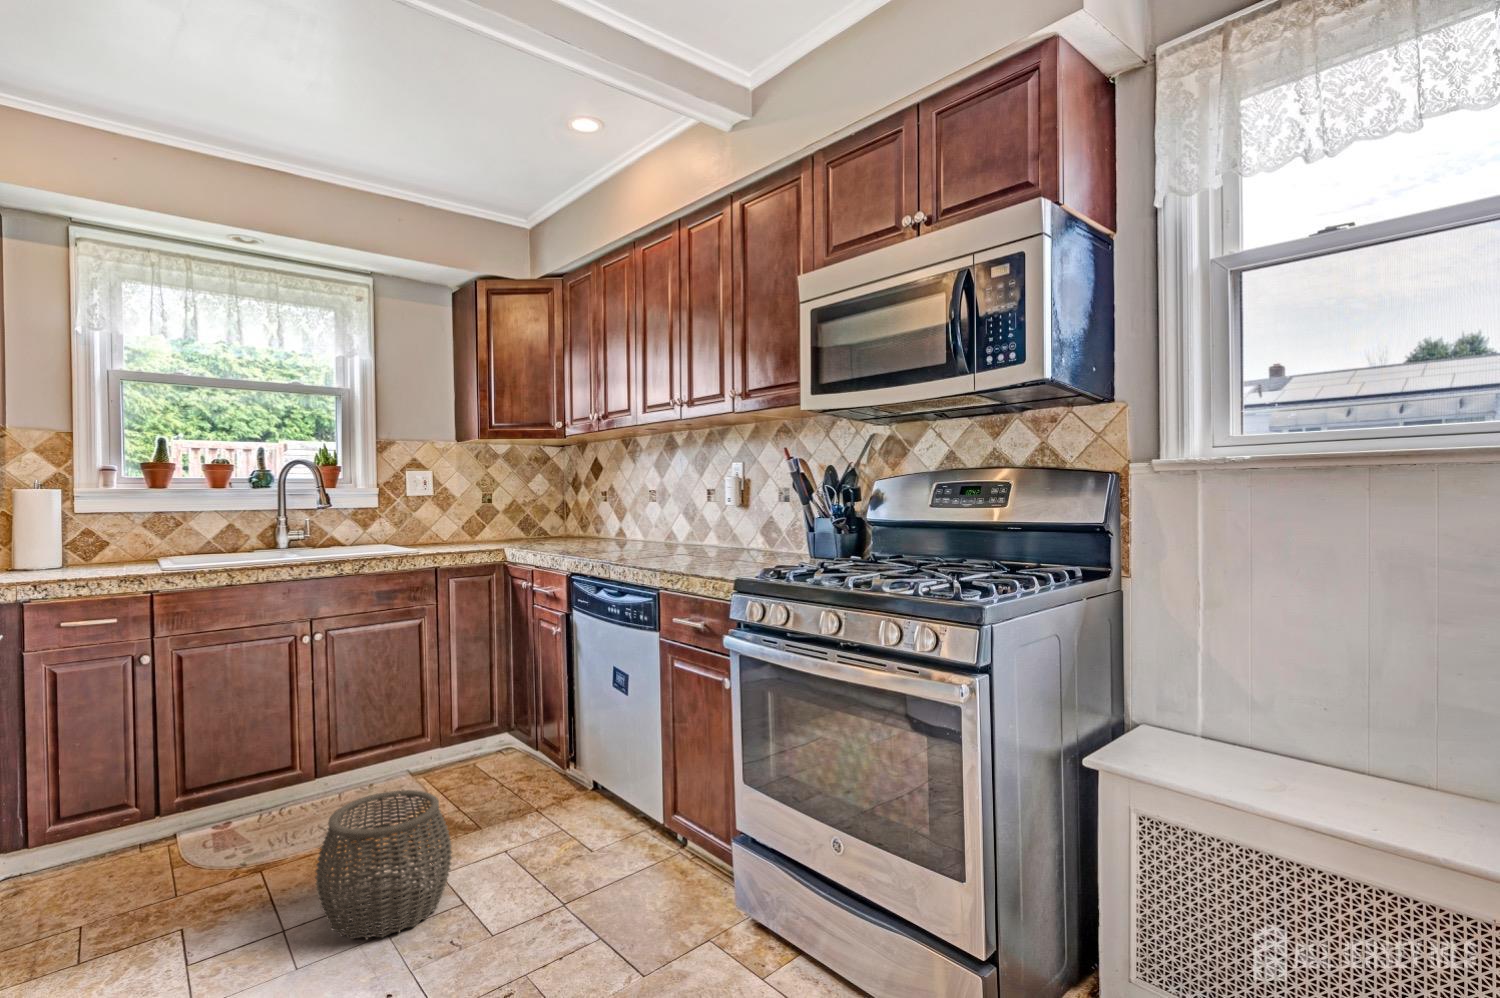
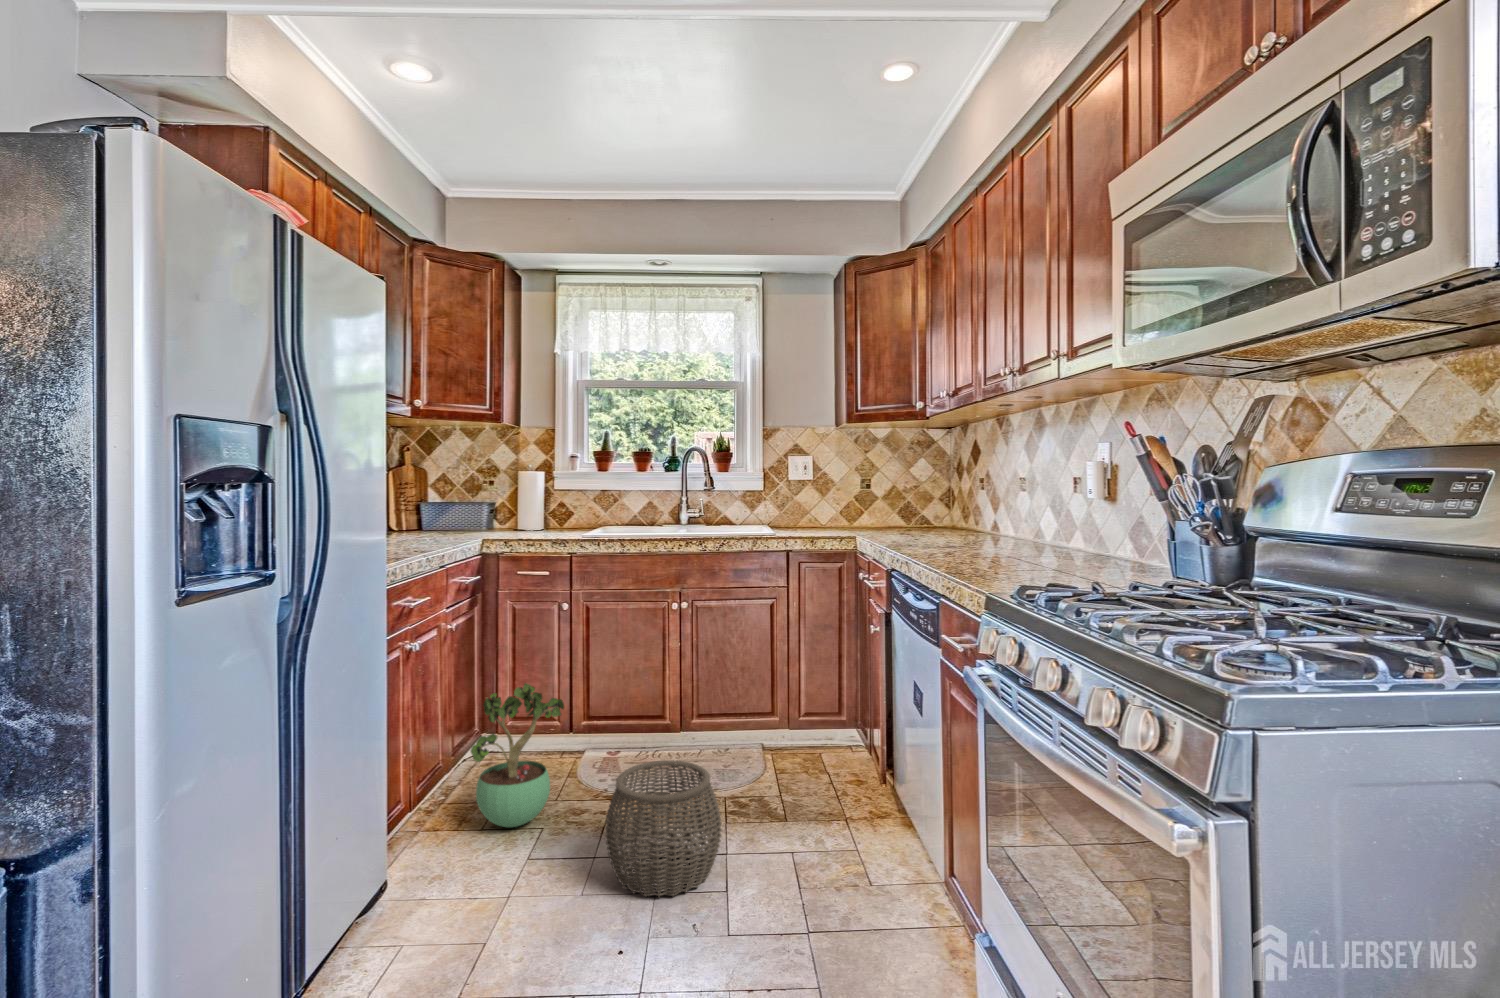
potted plant: none [74,749,207,939] -> present [471,683,564,827]

